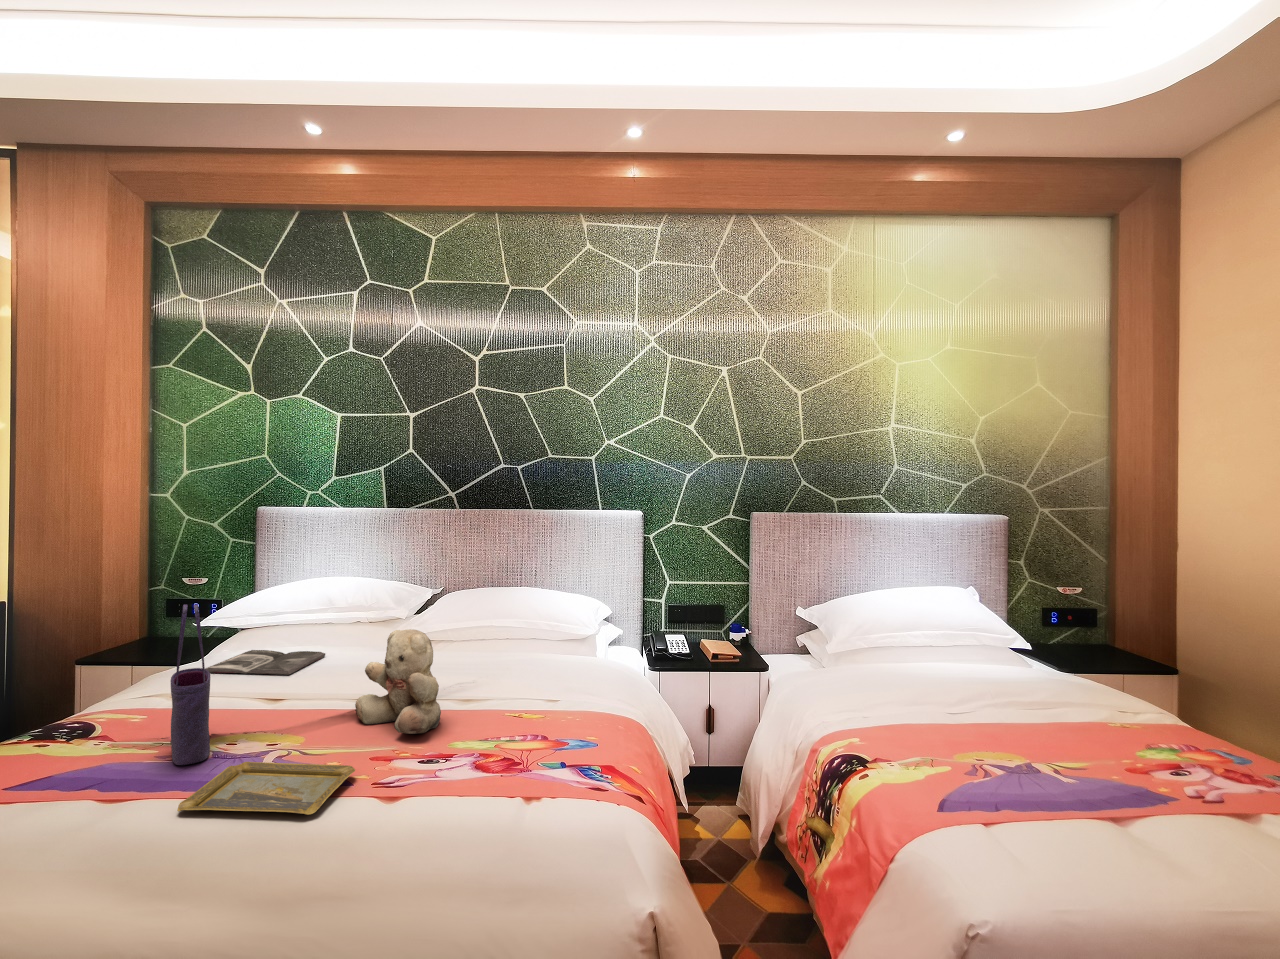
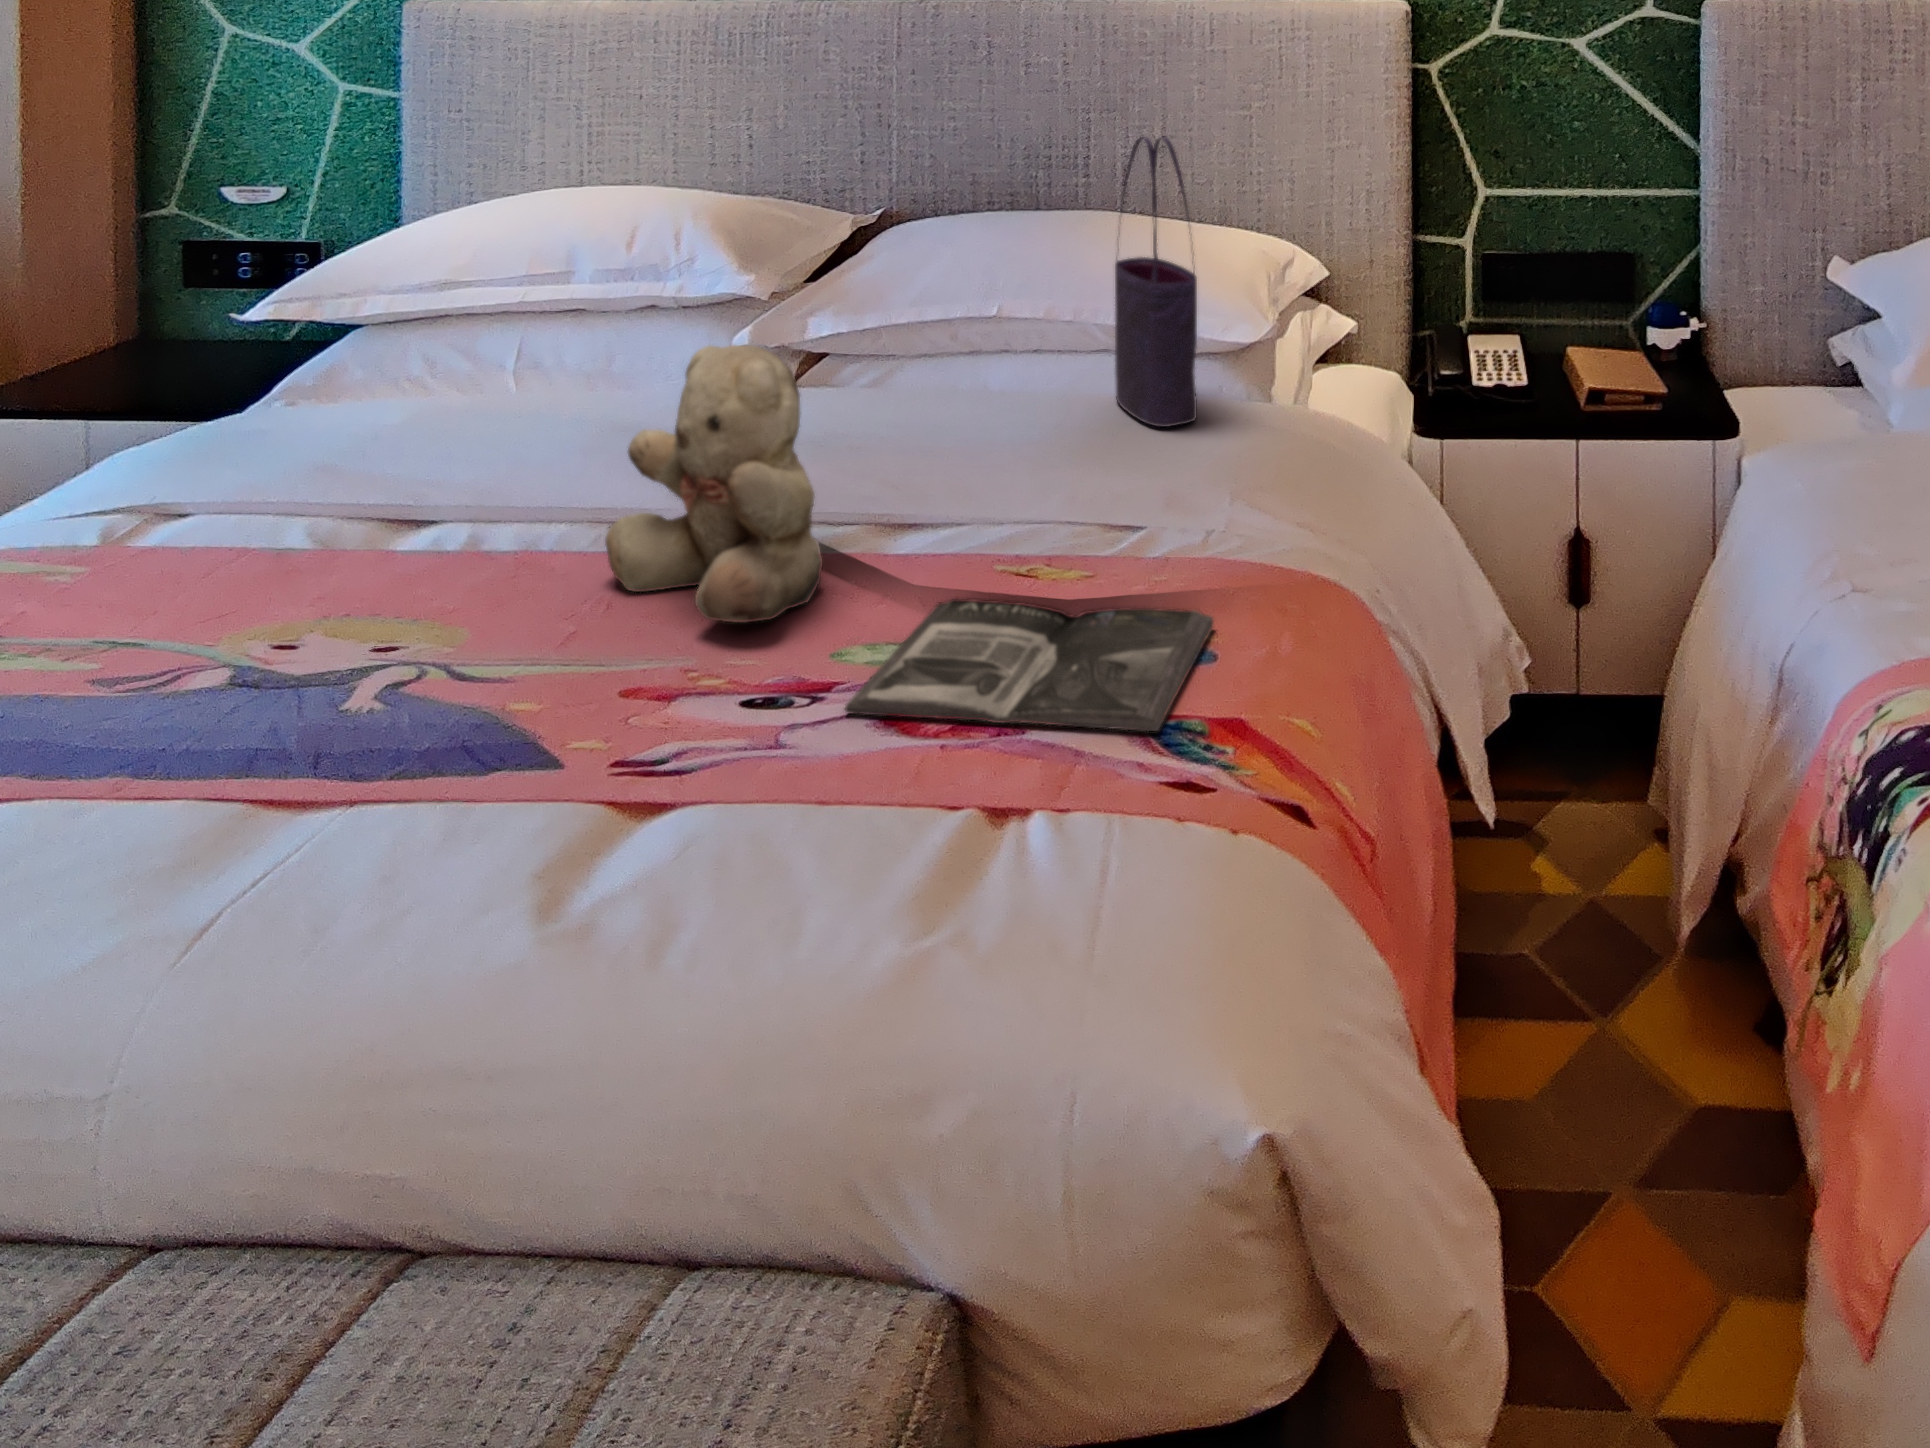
tote bag: present [170,604,210,765] -> present [1115,137,1197,427]
magazine: present [205,650,325,675] -> present [845,599,1213,731]
tray: present [177,762,355,815] -> none [115,698,574,848]

